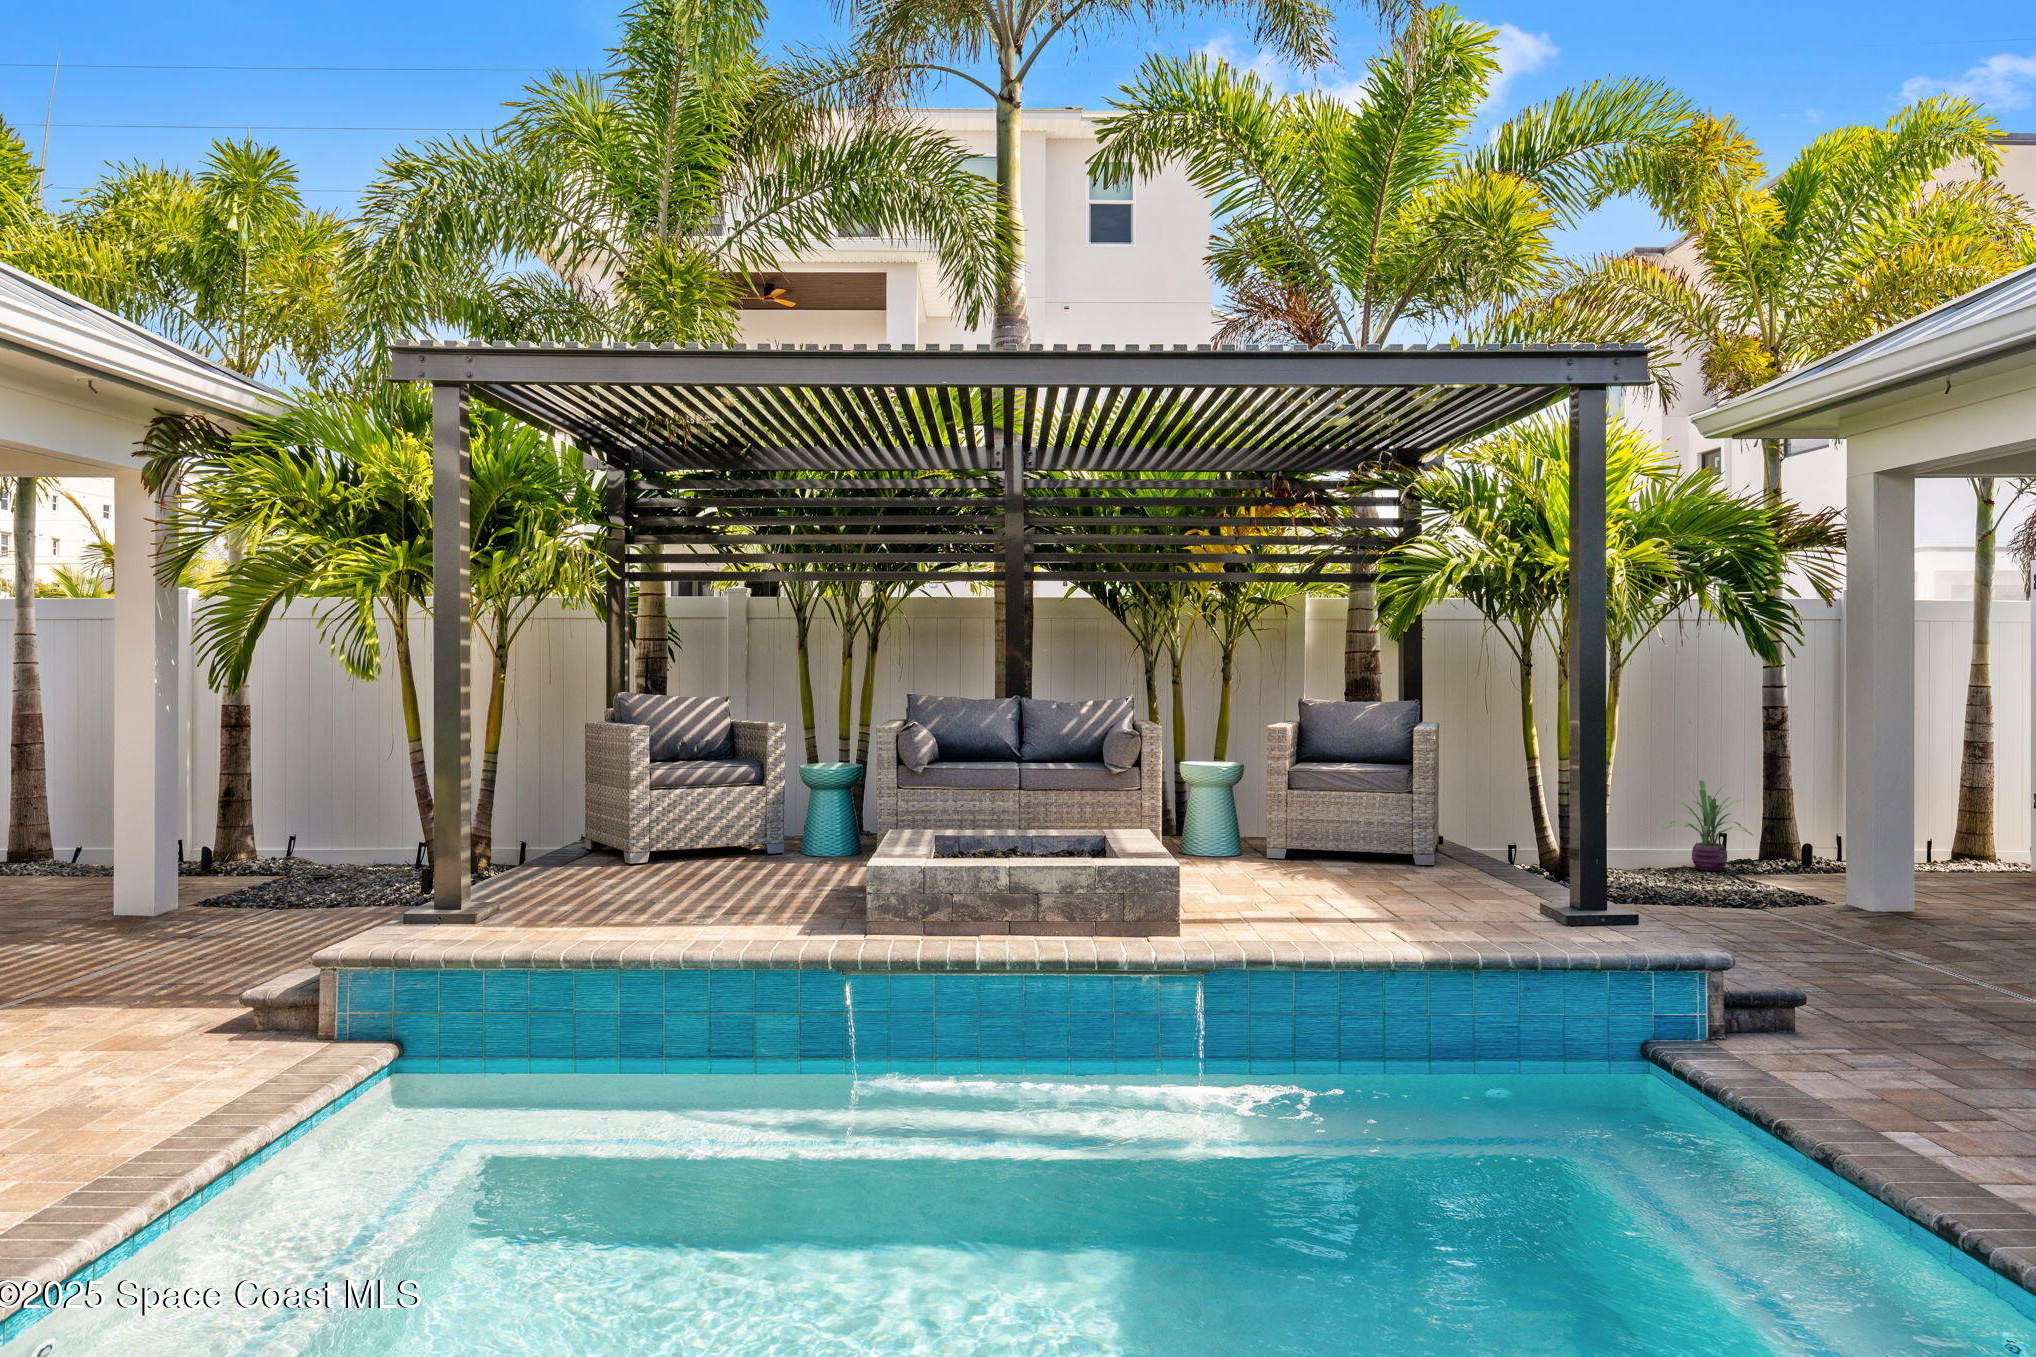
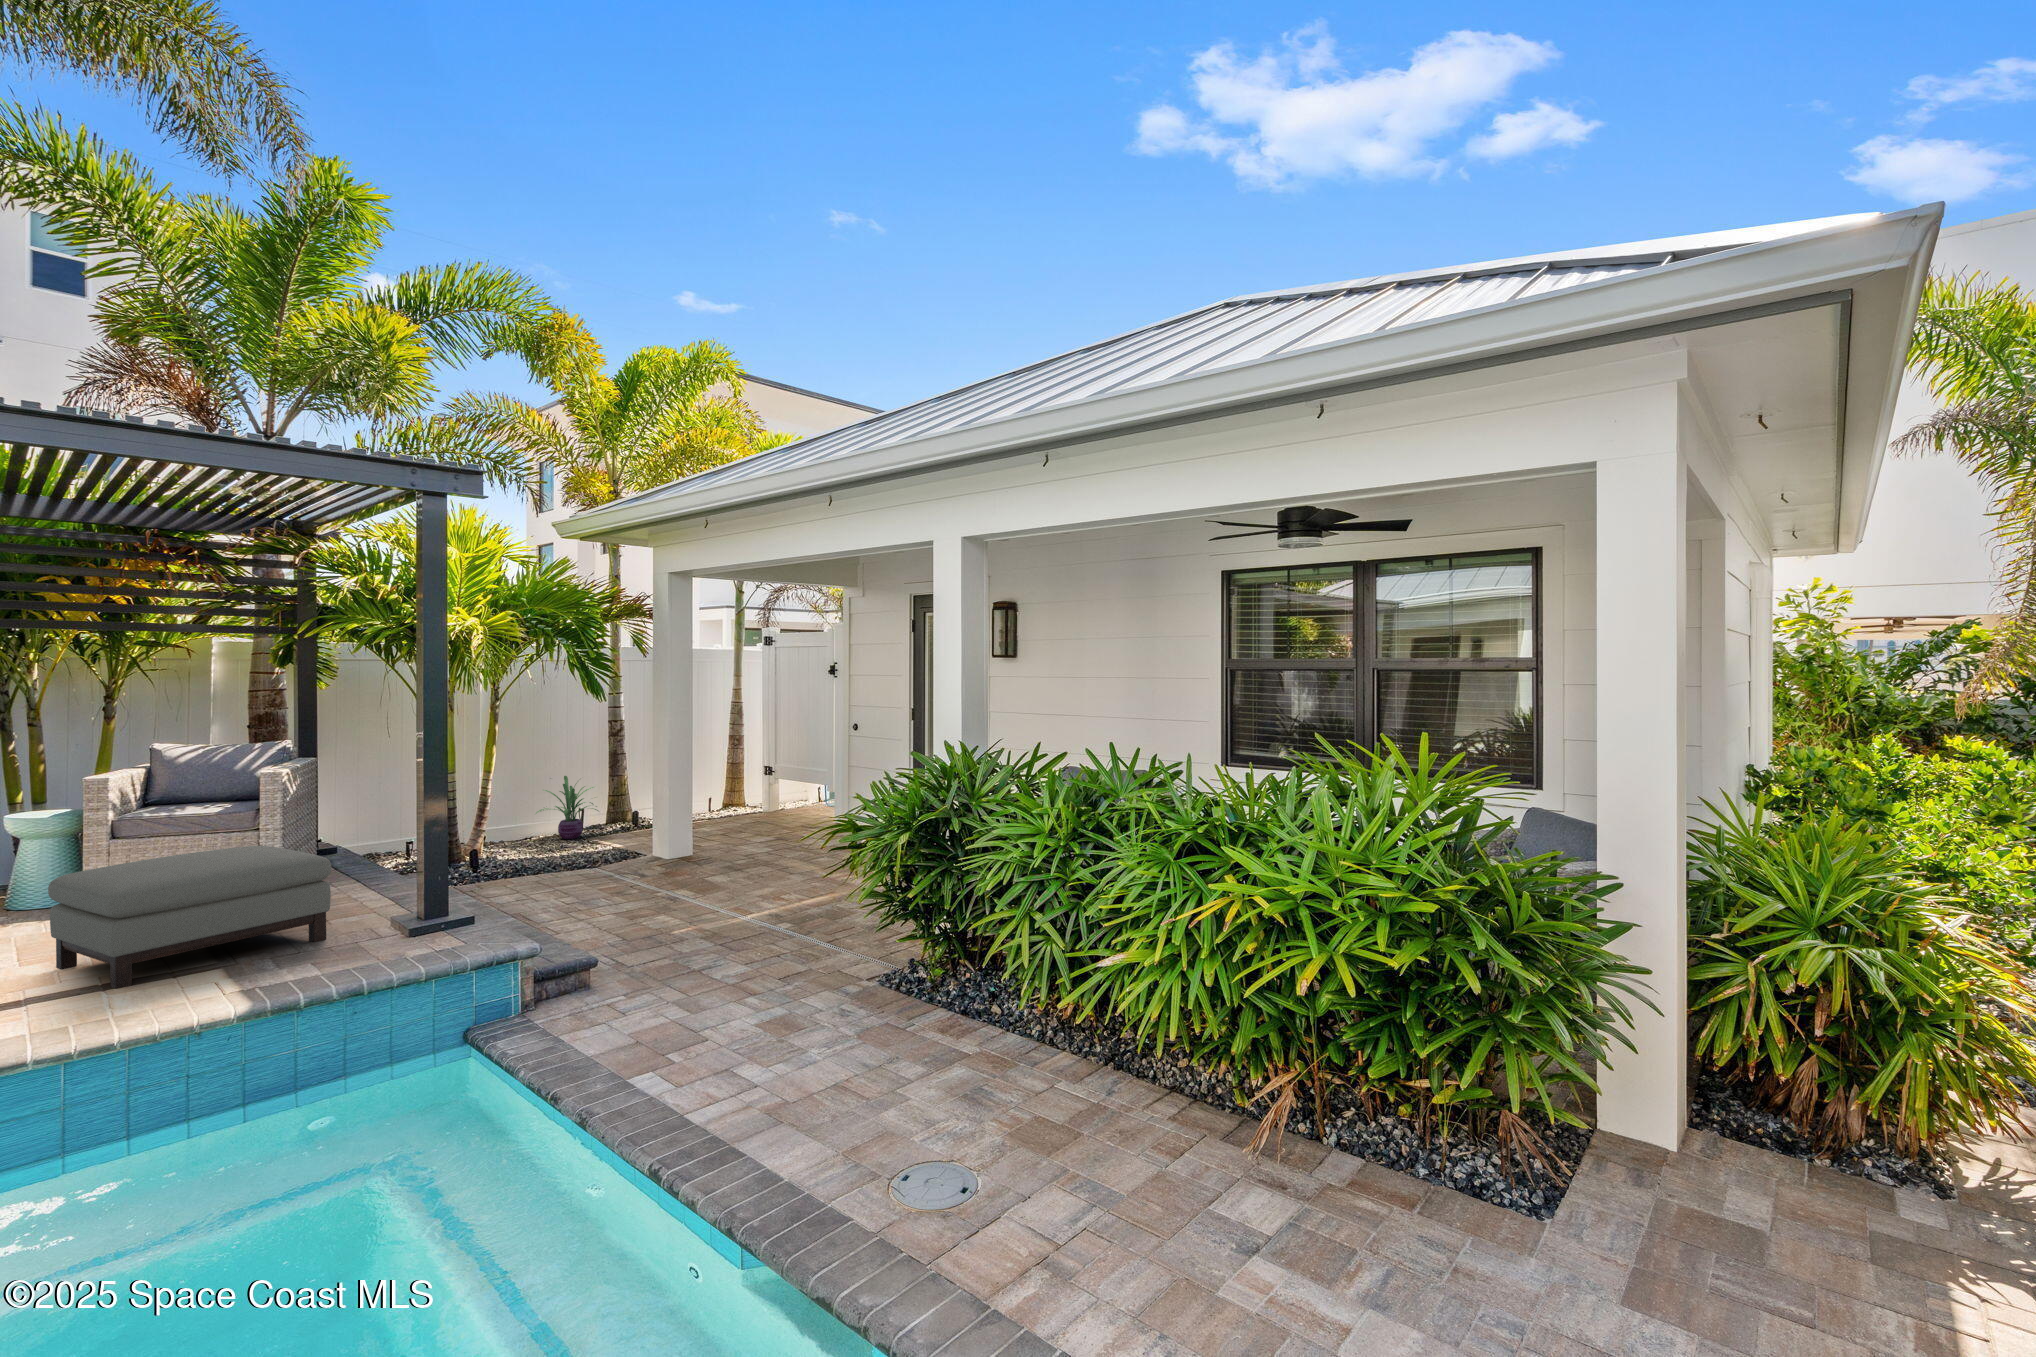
ottoman: none [1245,806,1480,924] -> present [48,846,331,989]

